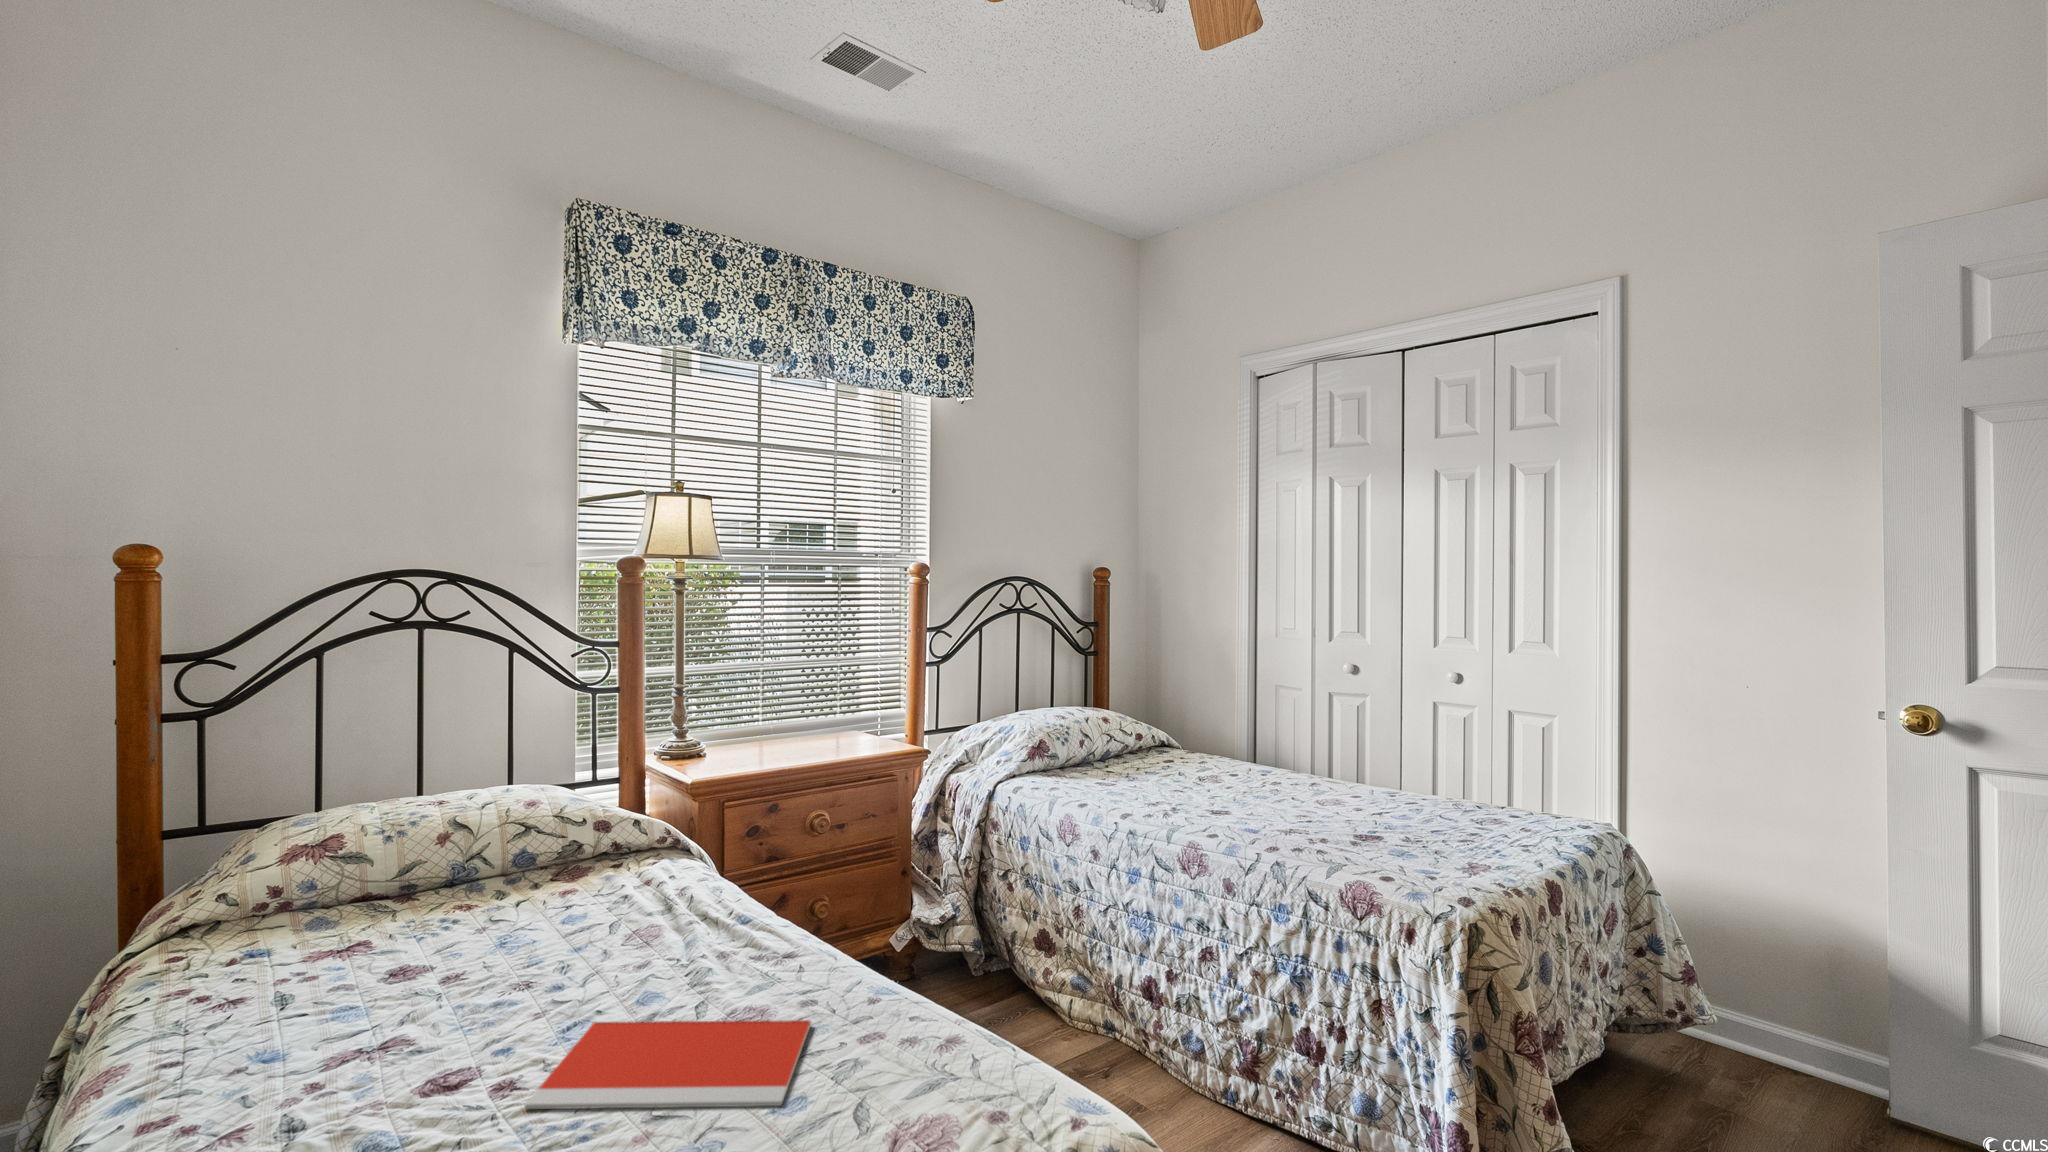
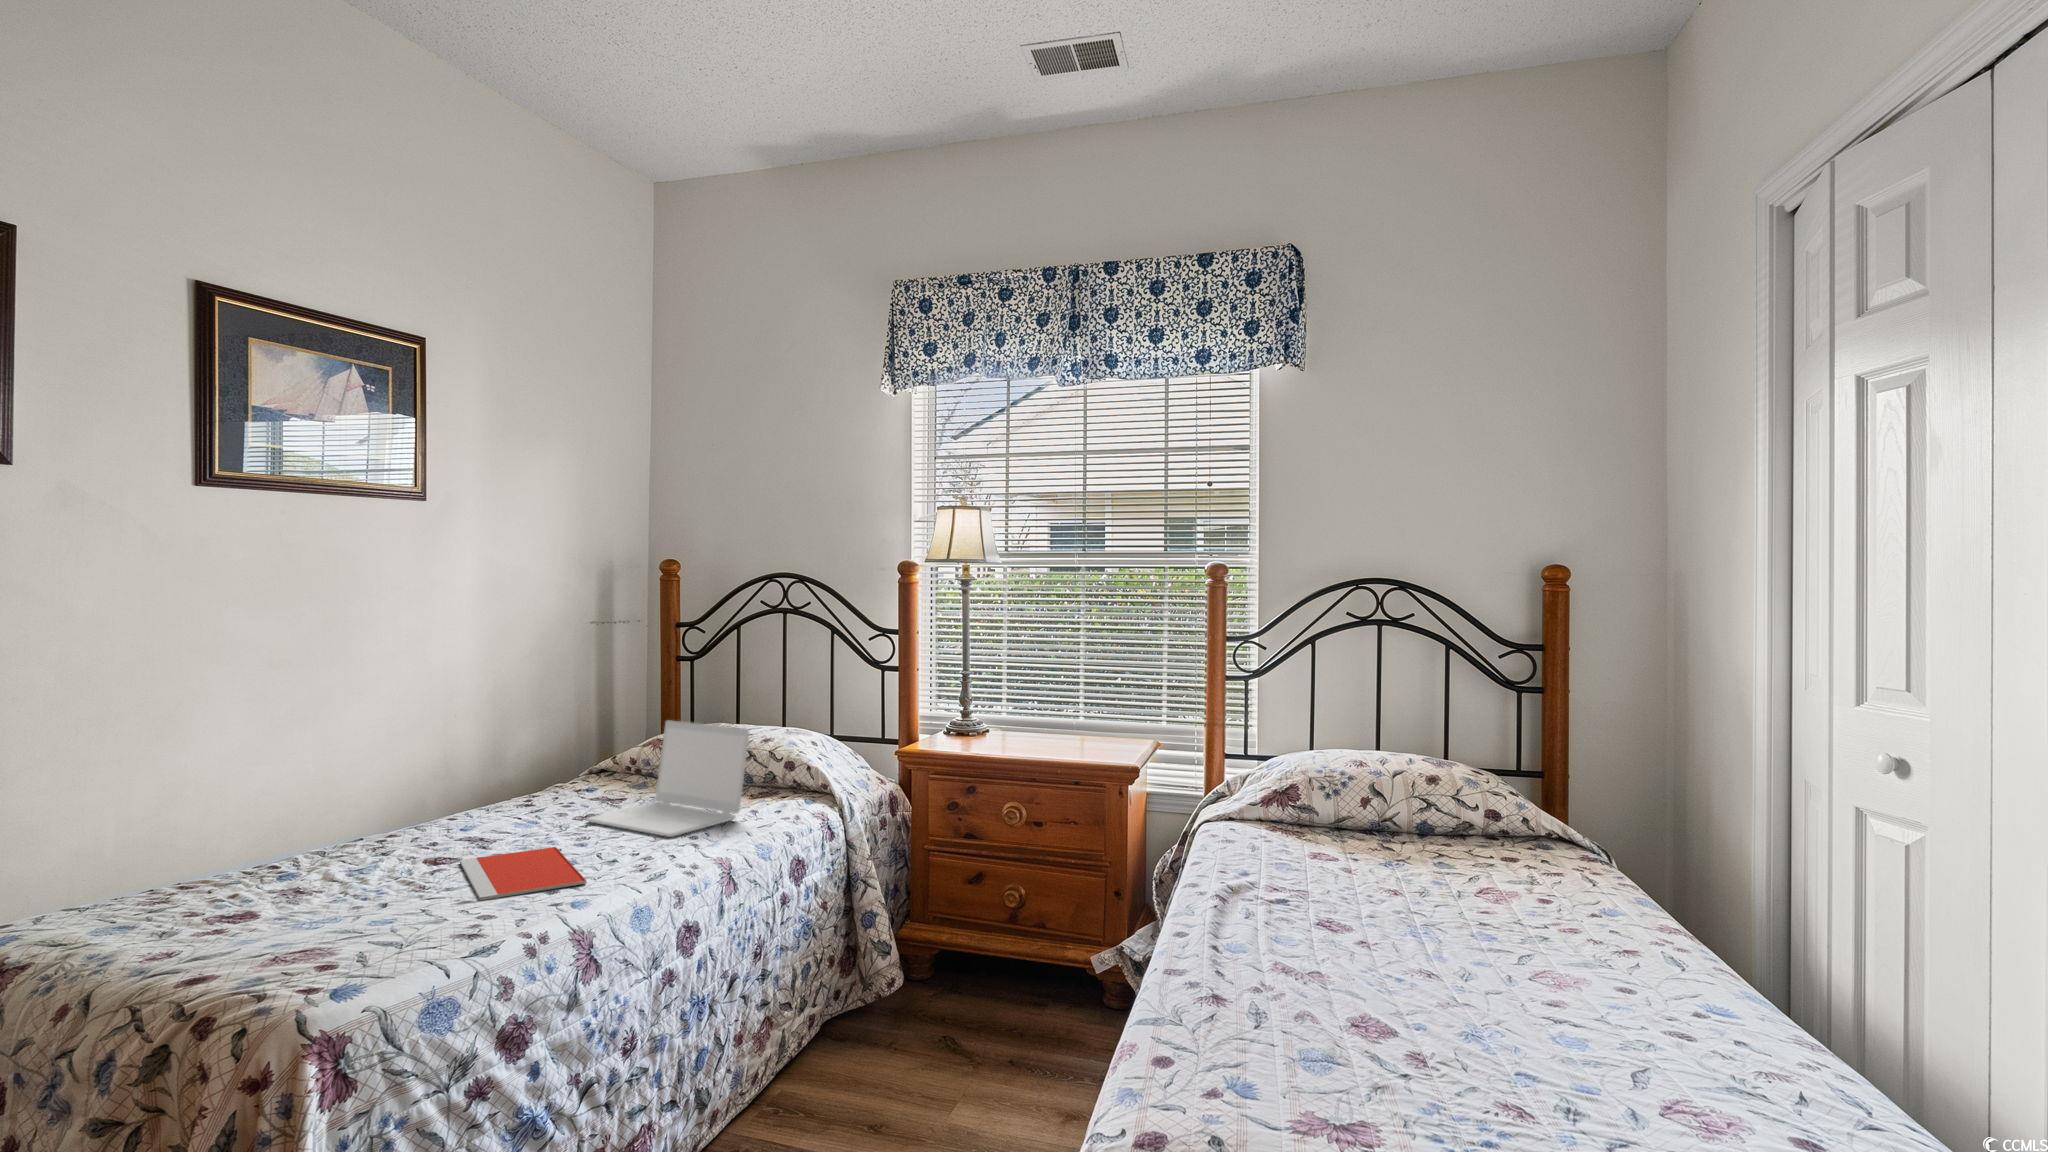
laptop: none [458,785,671,988] -> present [587,720,749,837]

